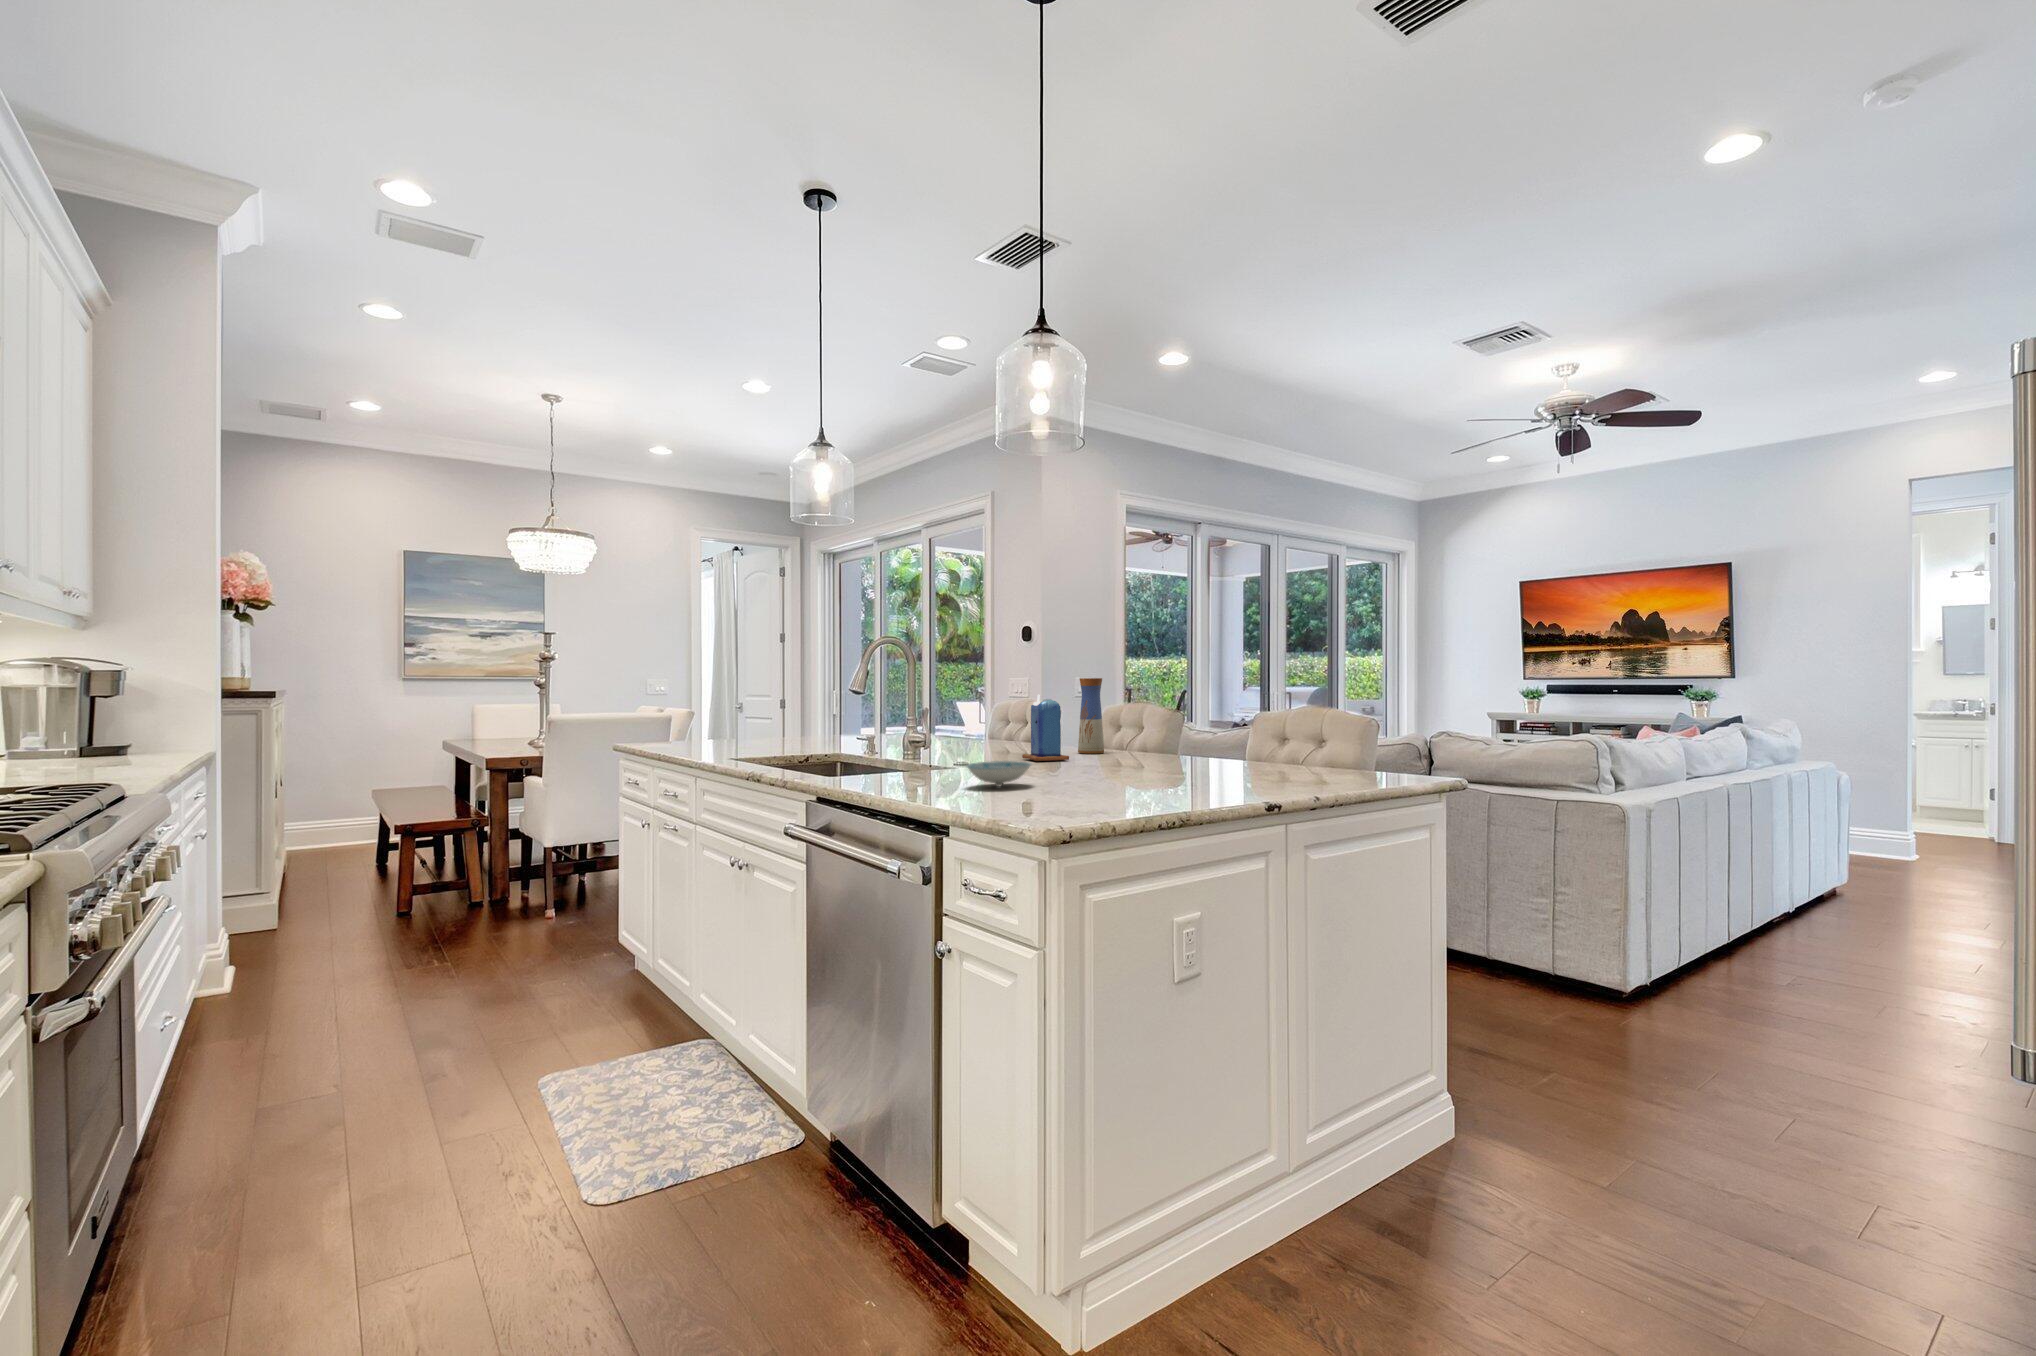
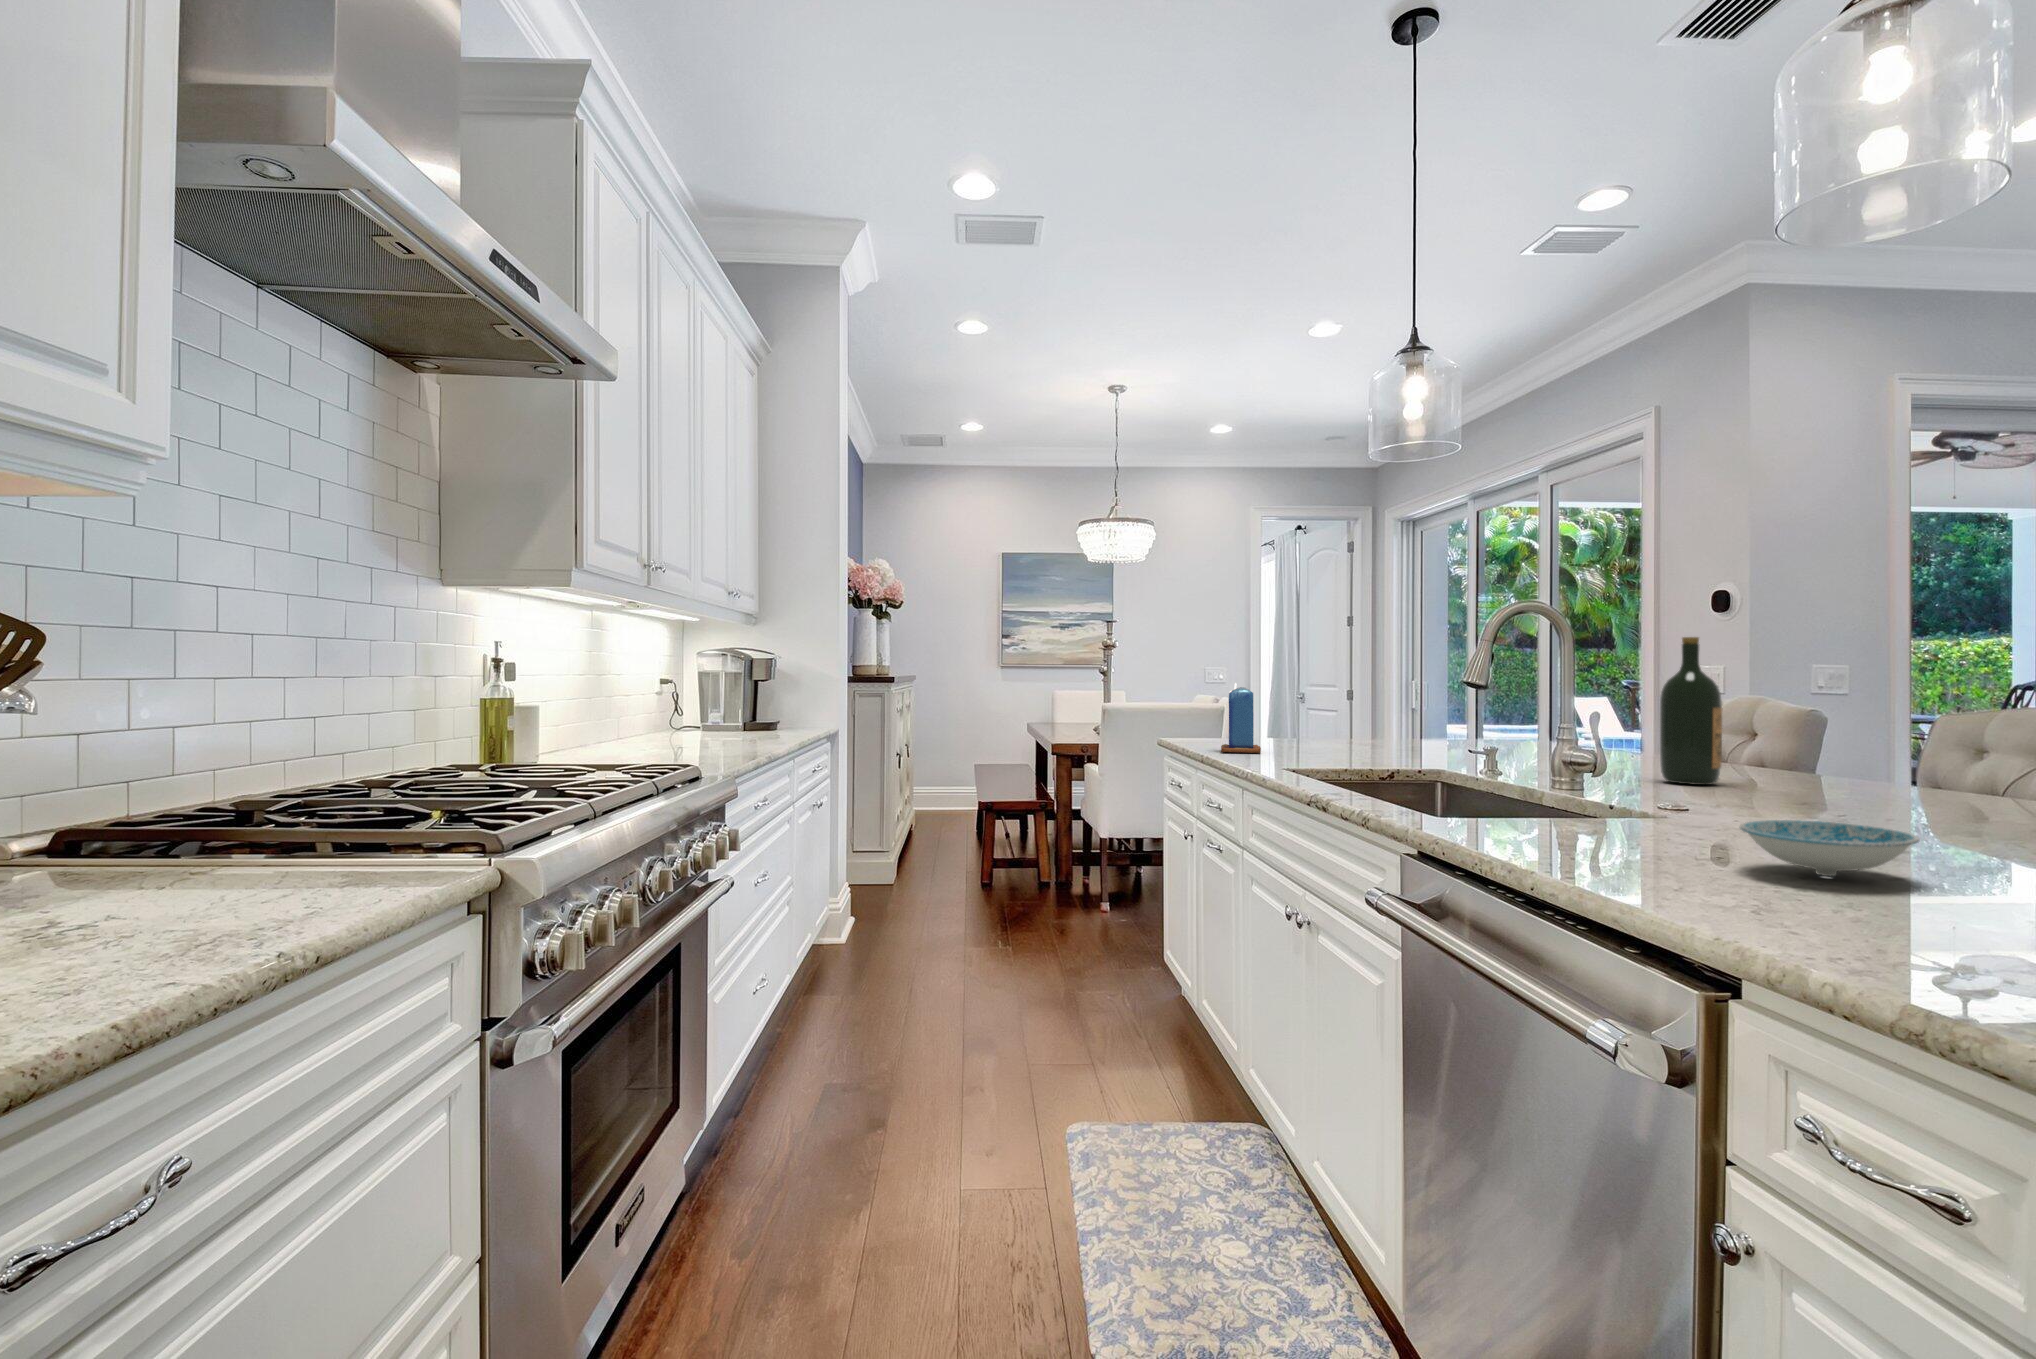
wine bottle: none [966,664,996,755] -> present [1660,637,1722,785]
vase: present [1078,678,1104,754] -> none [1901,659,1968,796]
candle: present [1022,695,1069,761] -> present [1221,683,1261,753]

